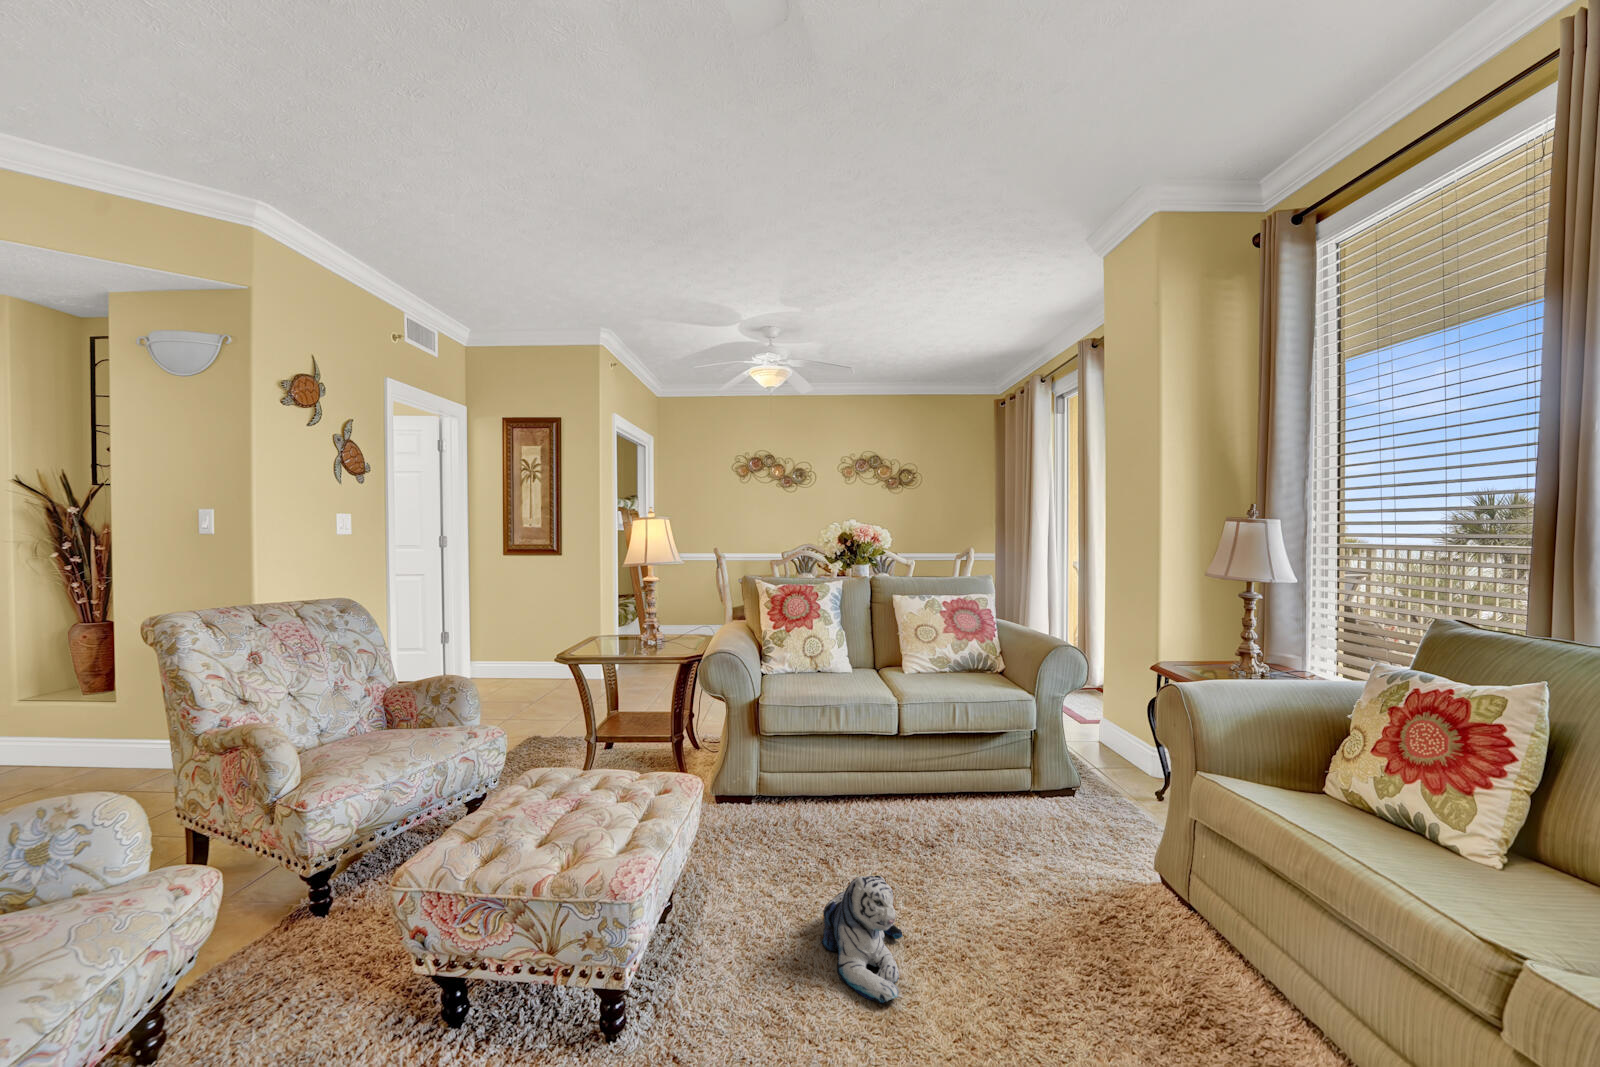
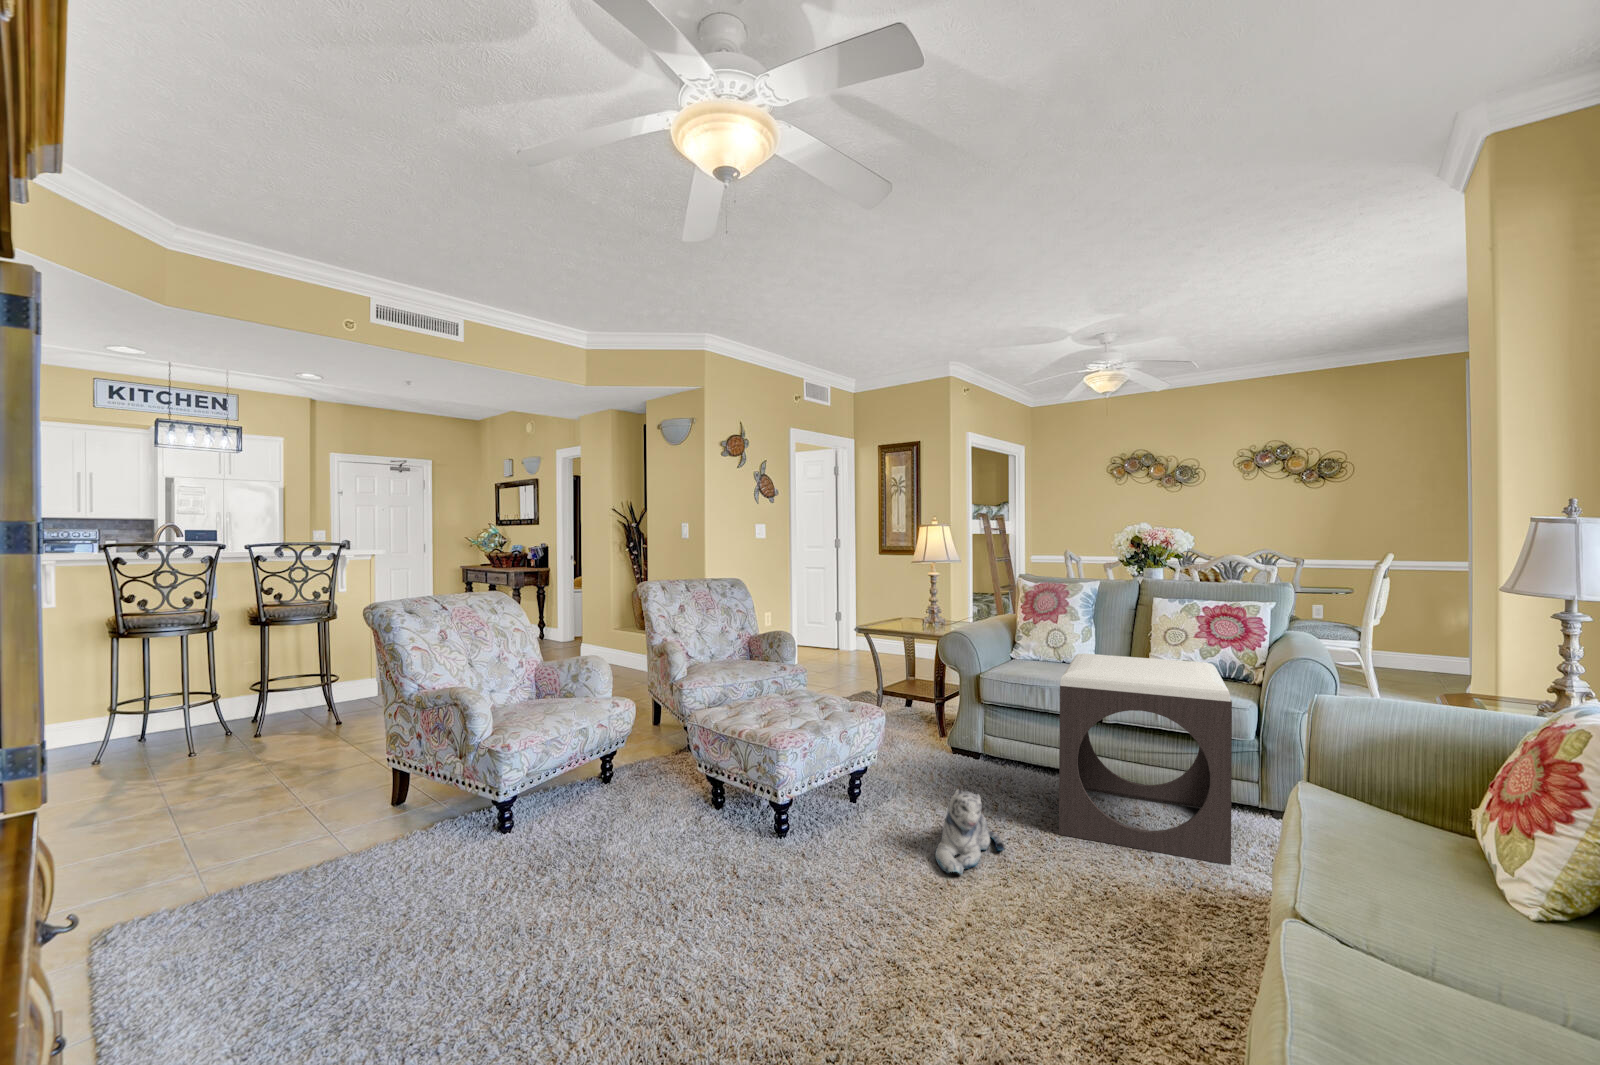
footstool: none [871,662,1080,888] -> present [1059,654,1232,865]

